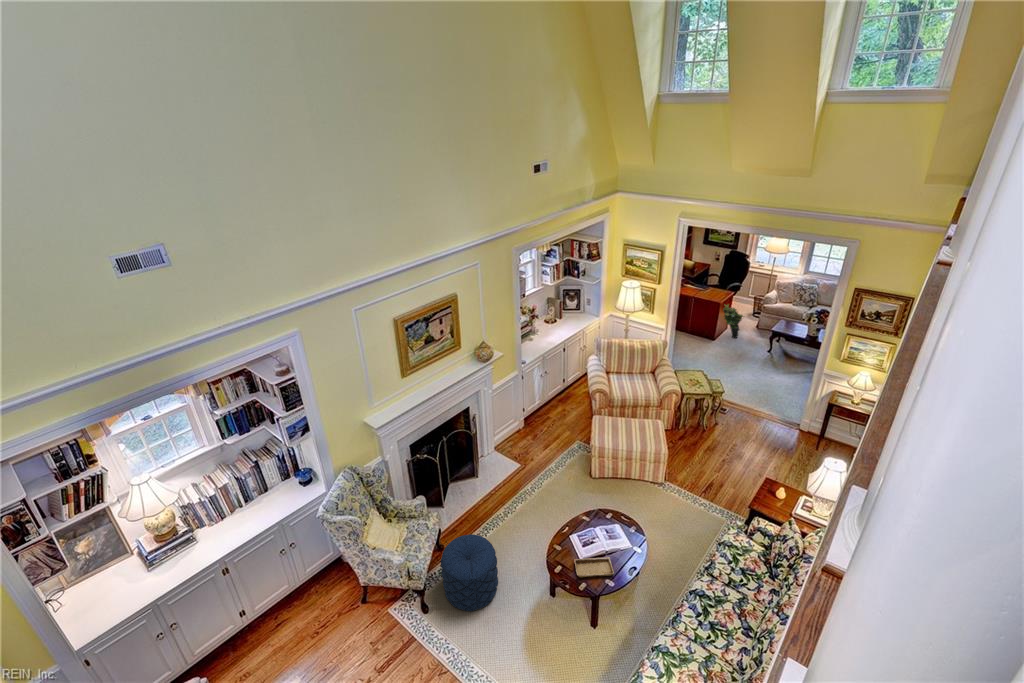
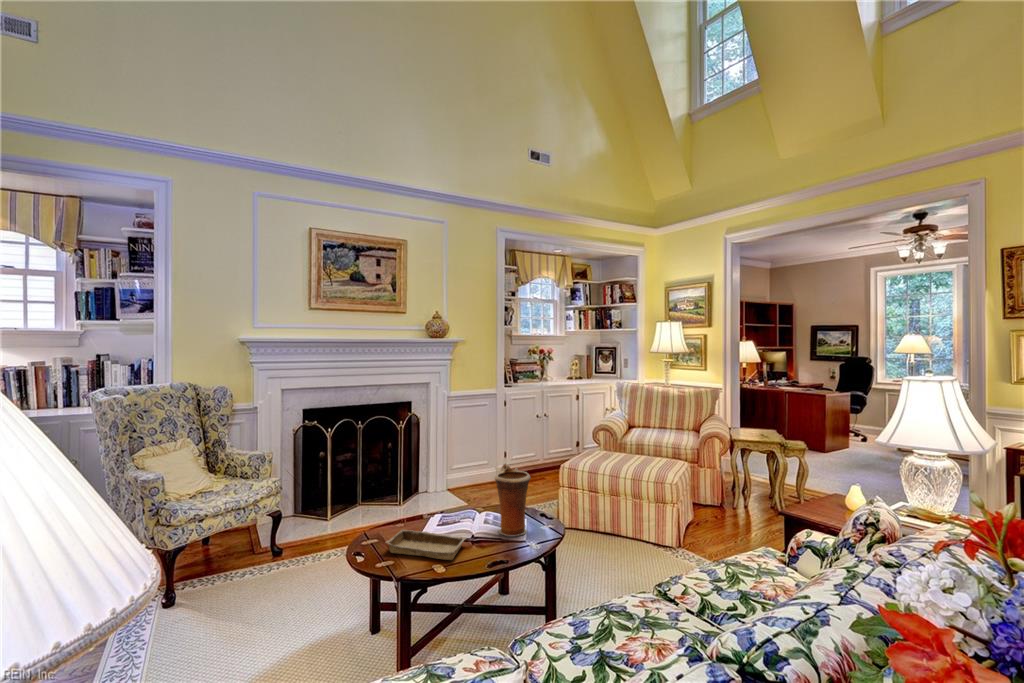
potted plant: present [723,304,744,338] -> none [836,403,874,456]
vase: none [614,511,634,546] -> present [495,464,531,536]
pouf: present [441,534,498,611] -> none [206,498,313,621]

